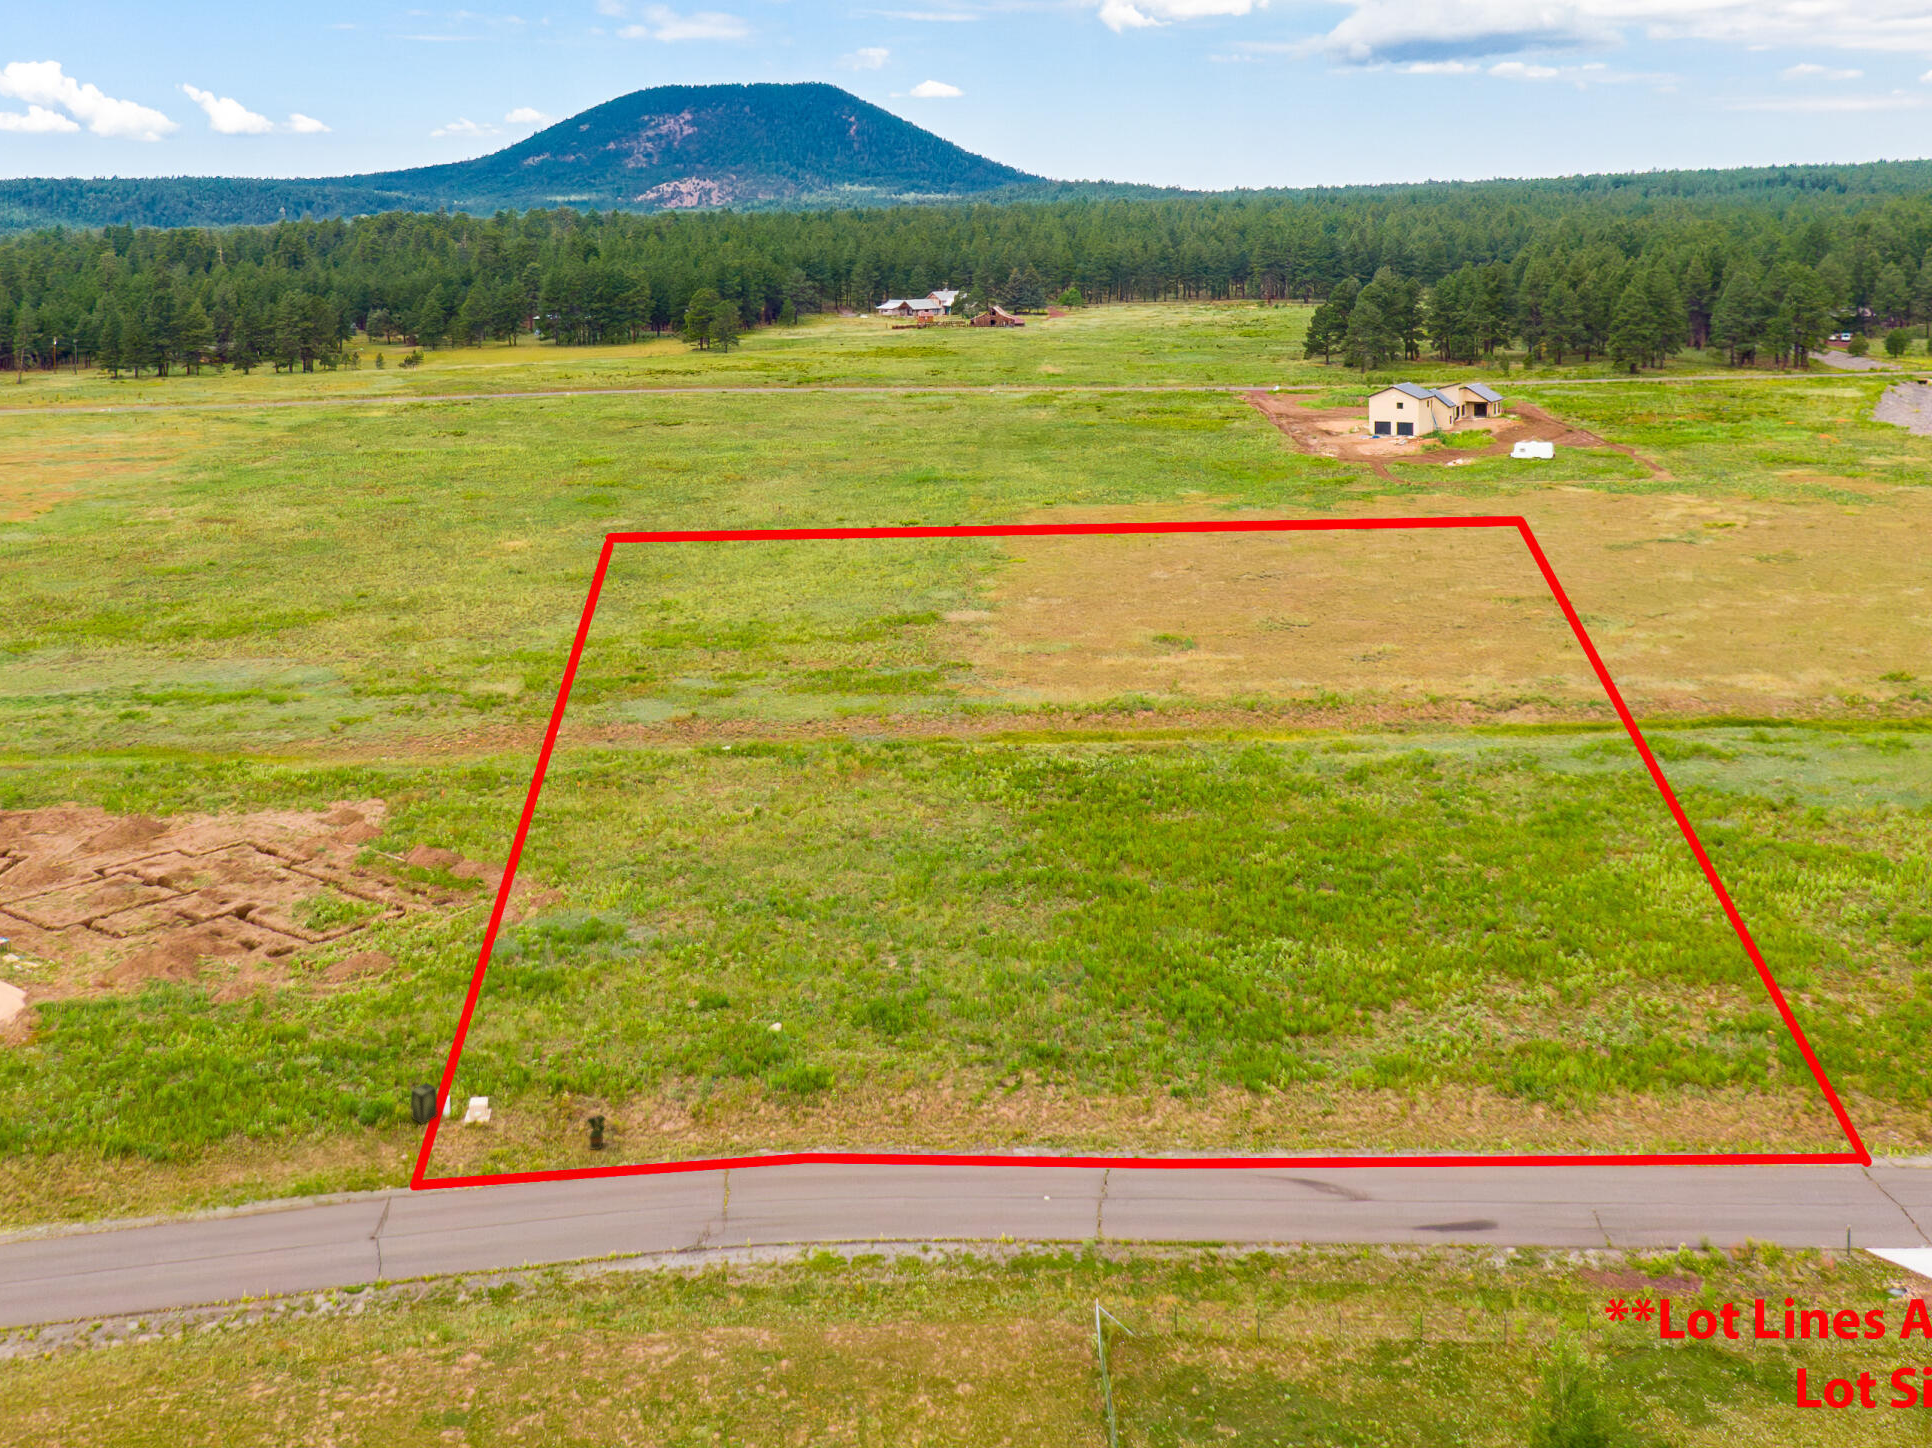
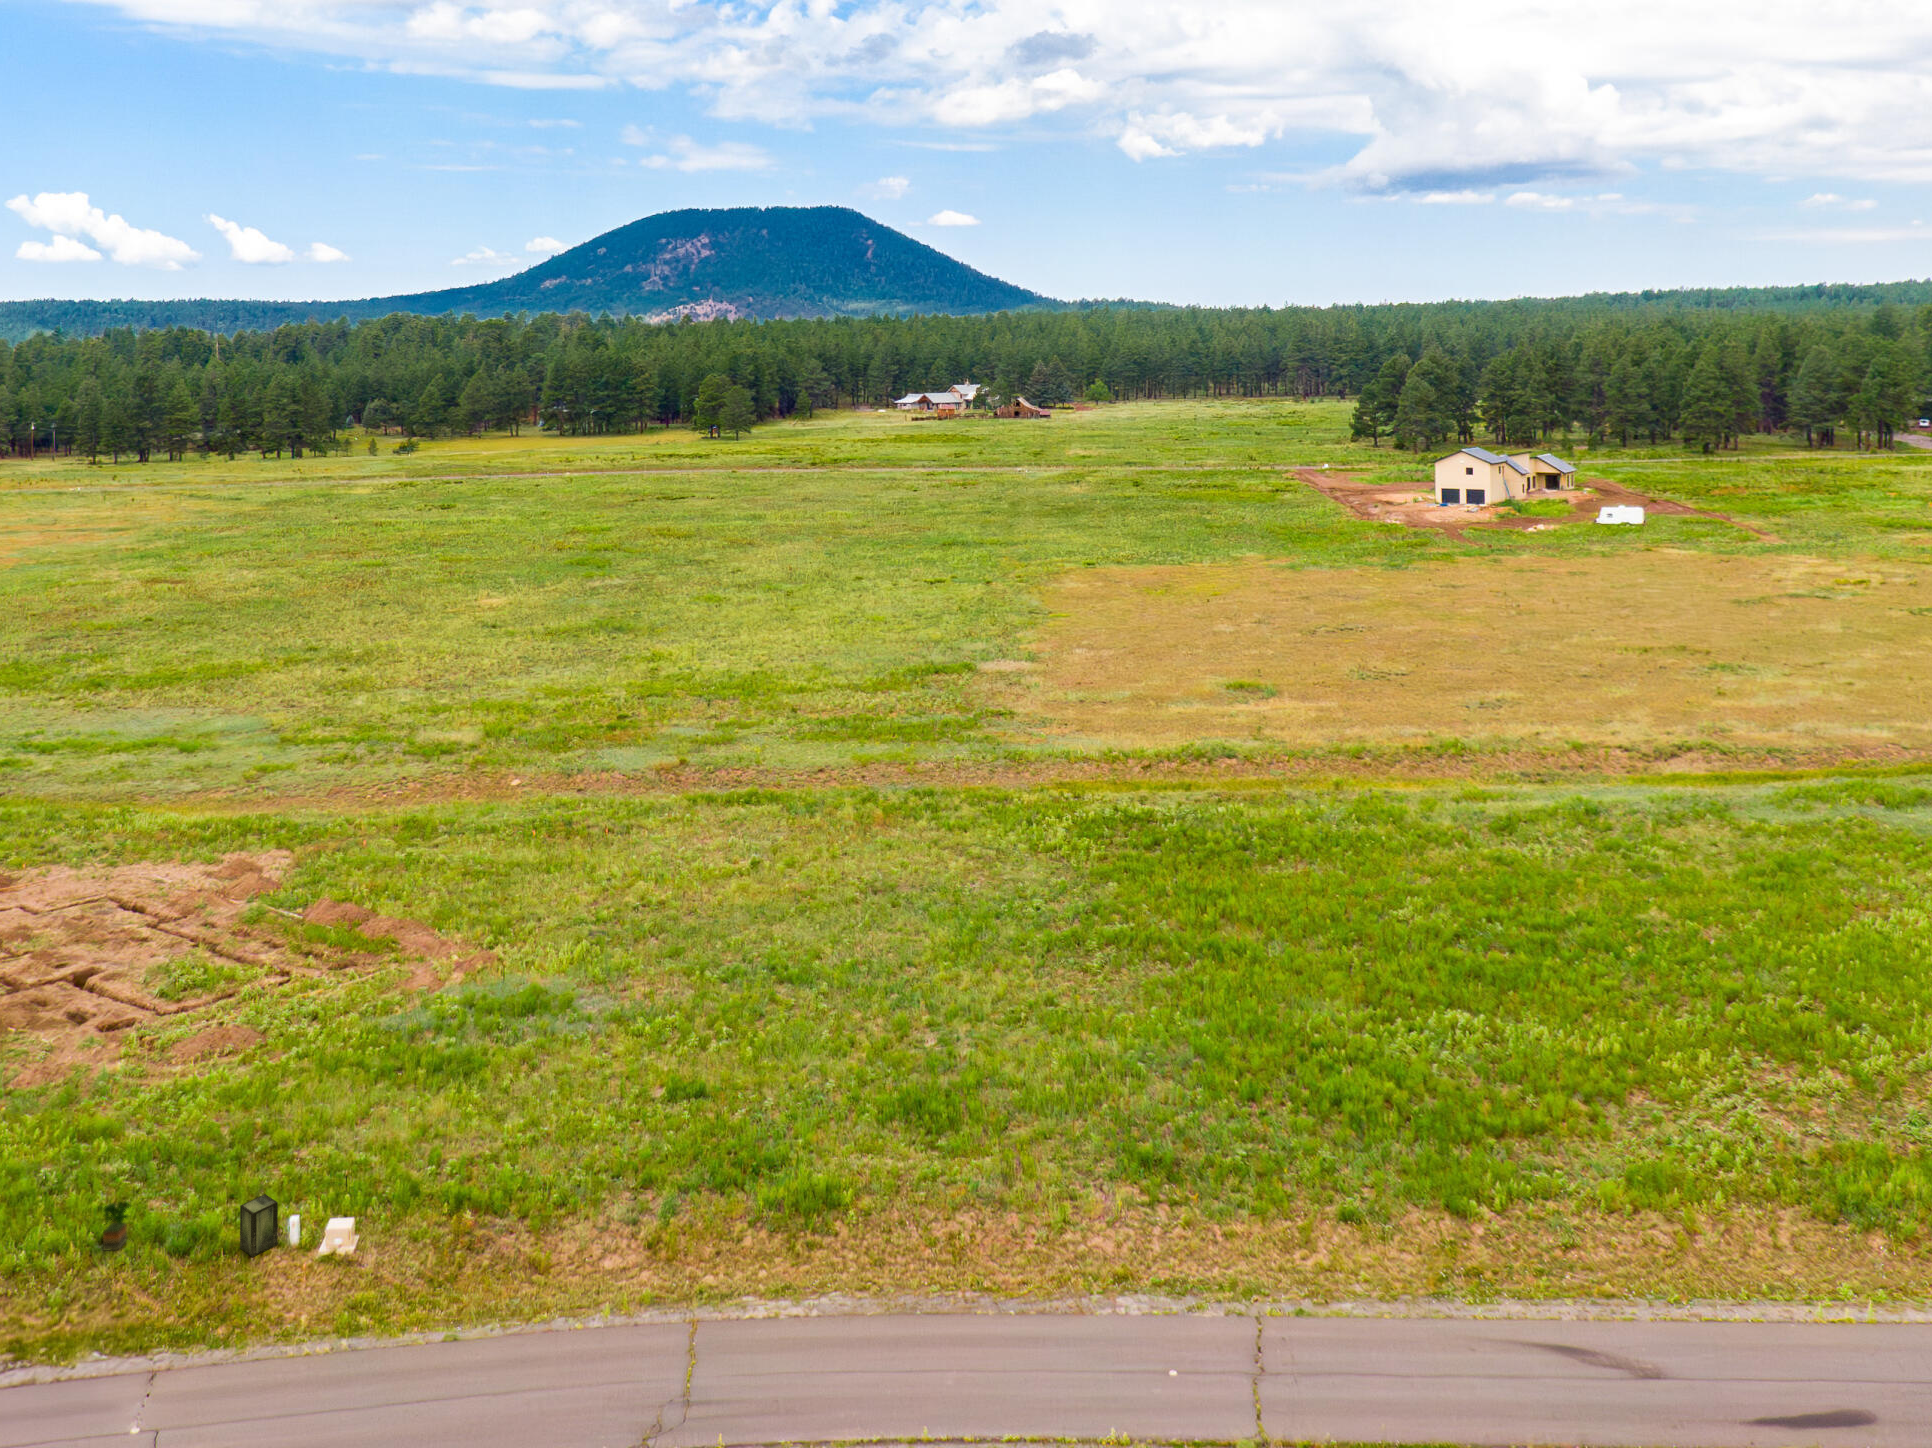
potted tree: present [588,1116,606,1149] -> present [103,1201,131,1250]

